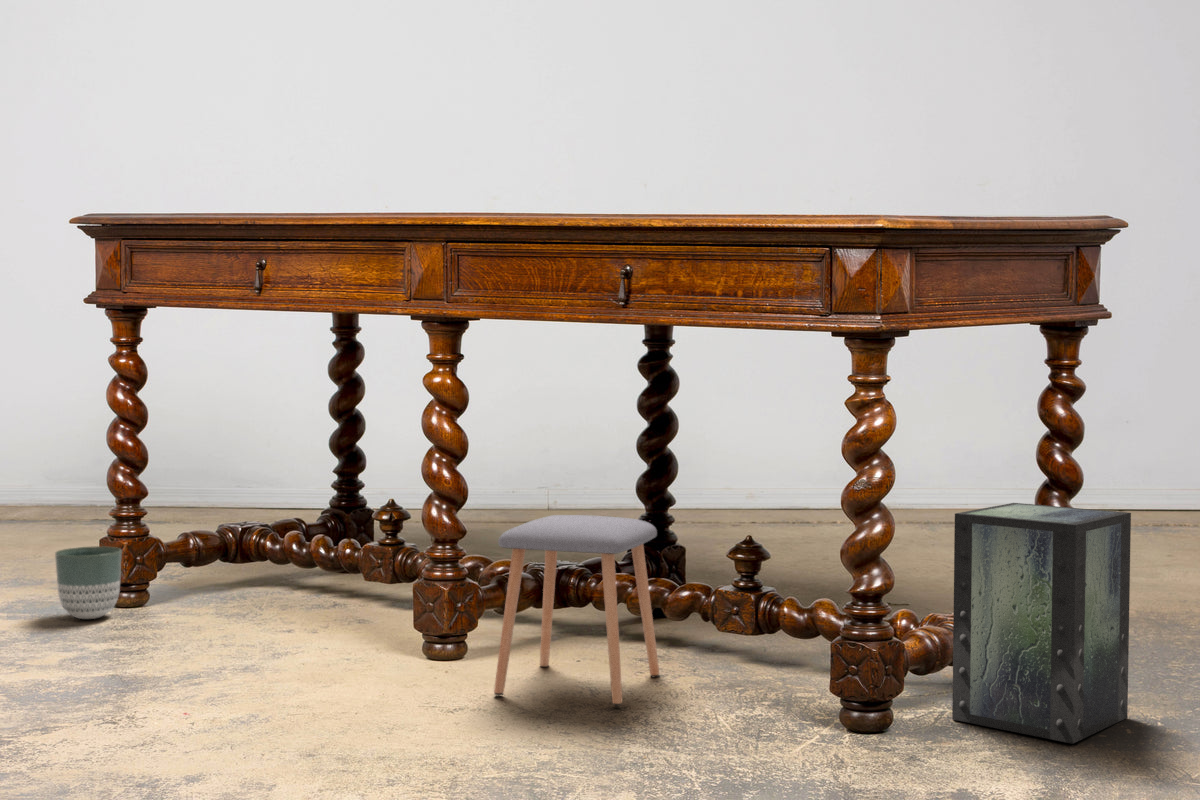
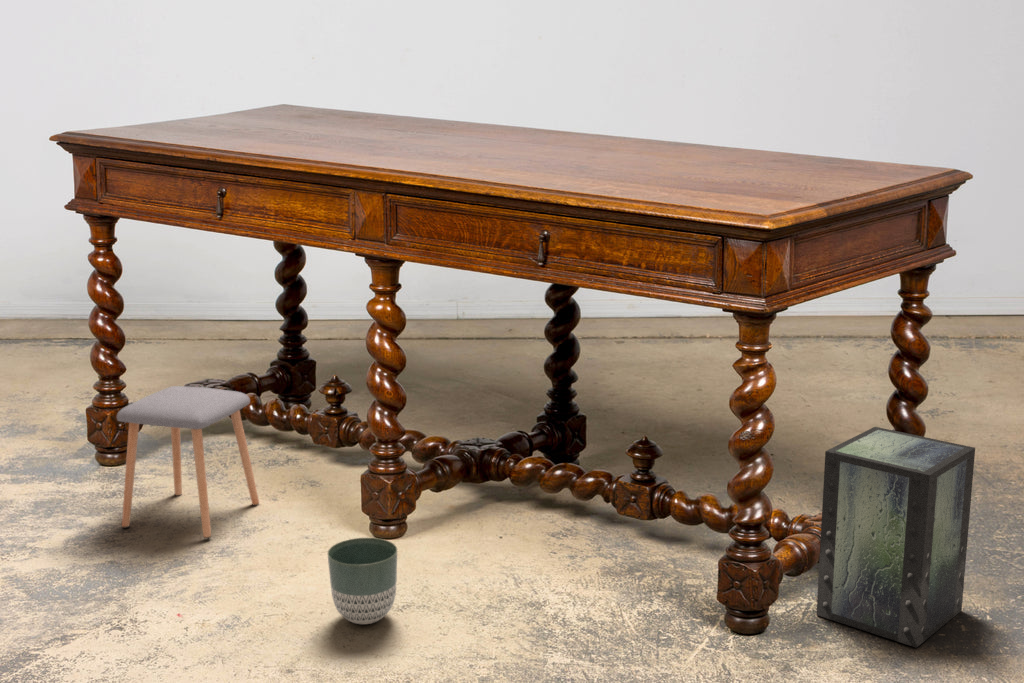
stool: present [494,515,659,706] -> present [117,386,259,539]
planter: present [55,546,121,619] -> present [328,538,397,624]

